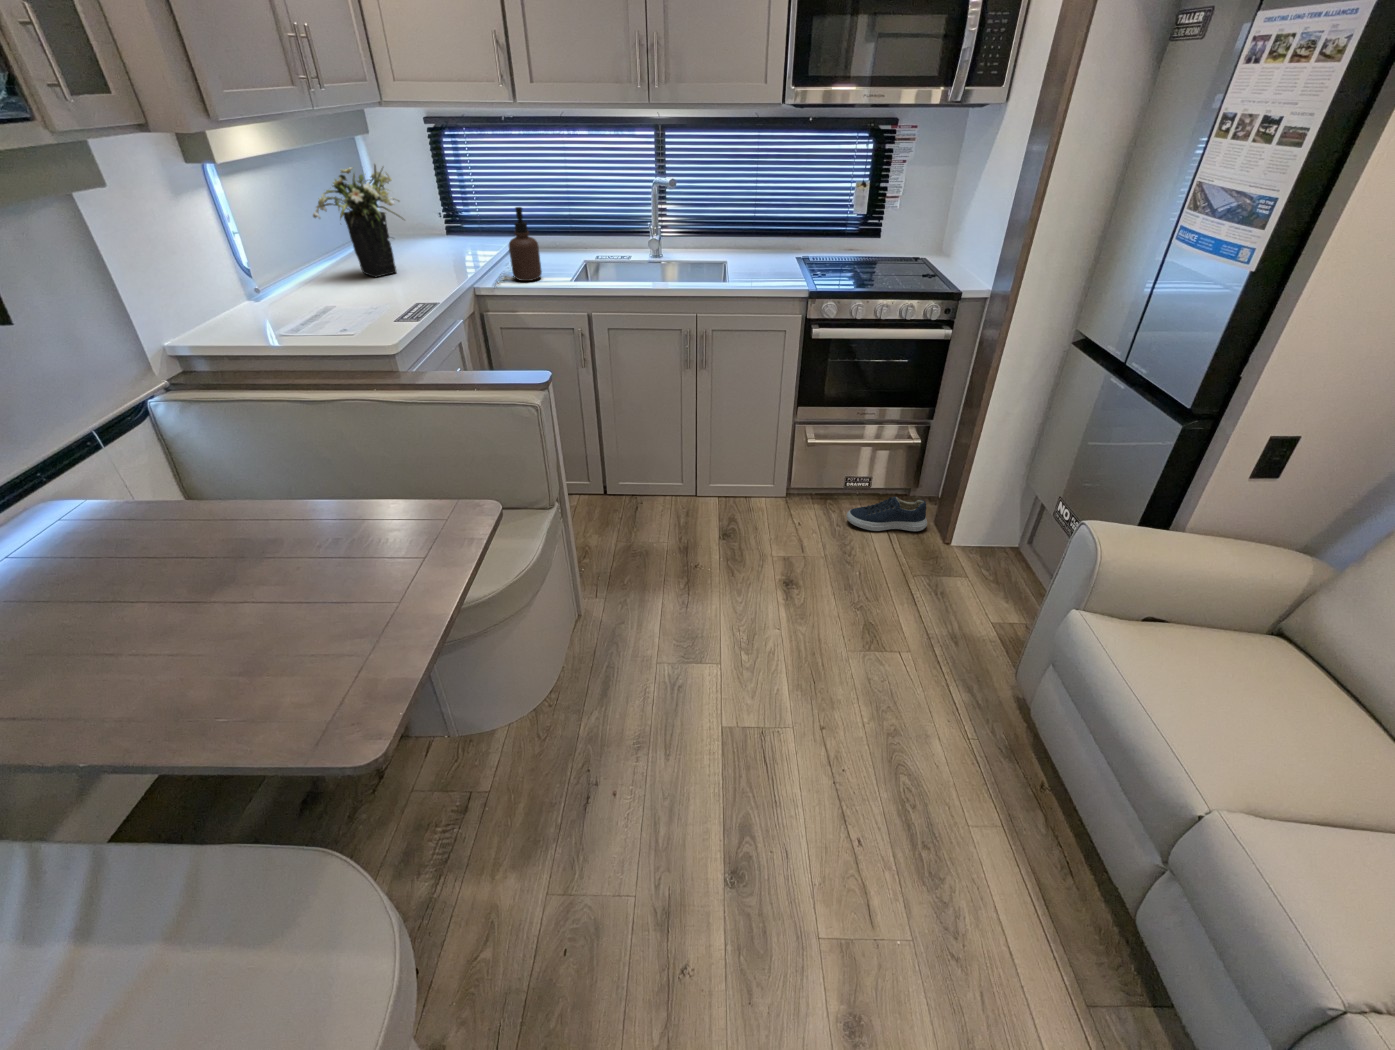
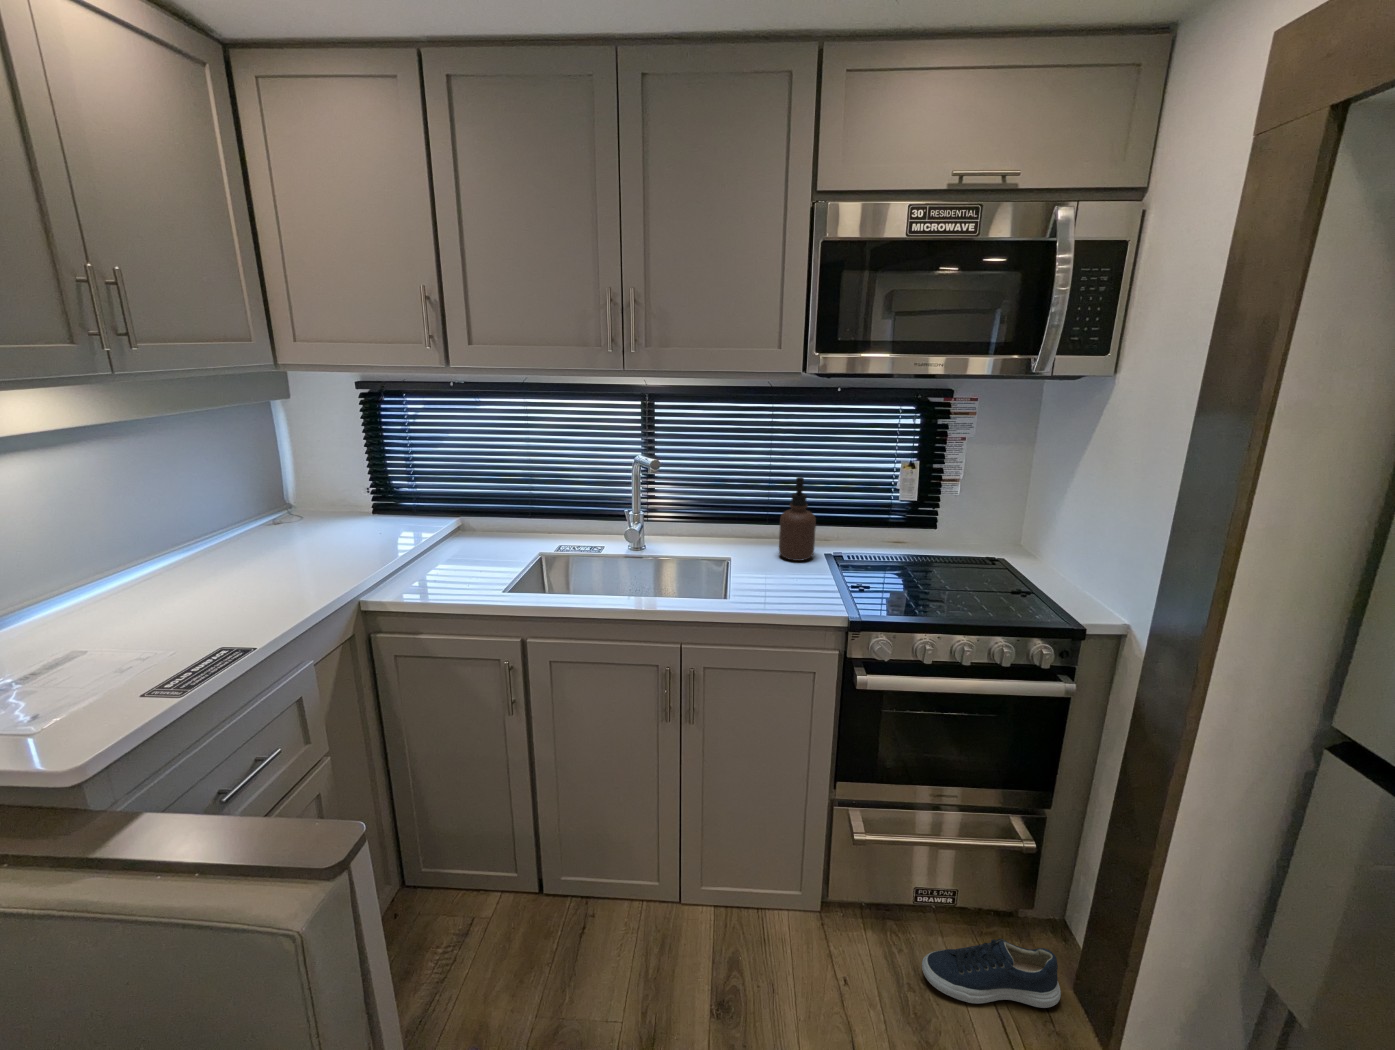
flower arrangement: present [313,165,402,277] -> none [114,441,270,590]
soap dispenser: present [509,207,542,281] -> present [779,477,816,561]

